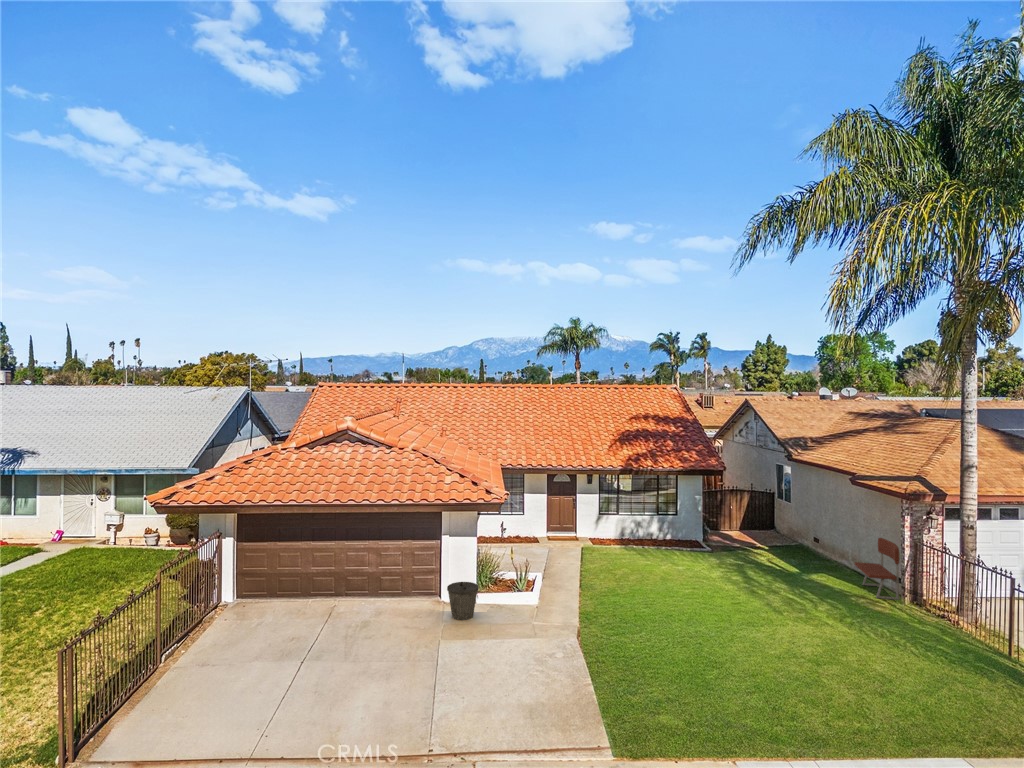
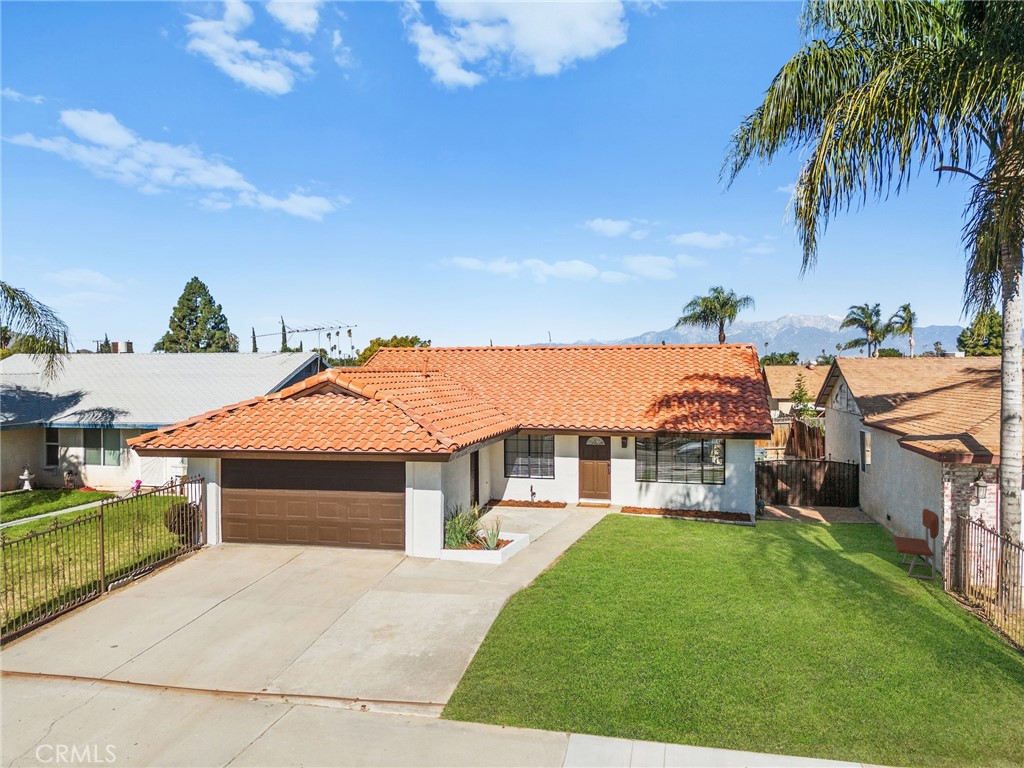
trash can: present [447,582,479,620] -> none [422,531,453,567]

